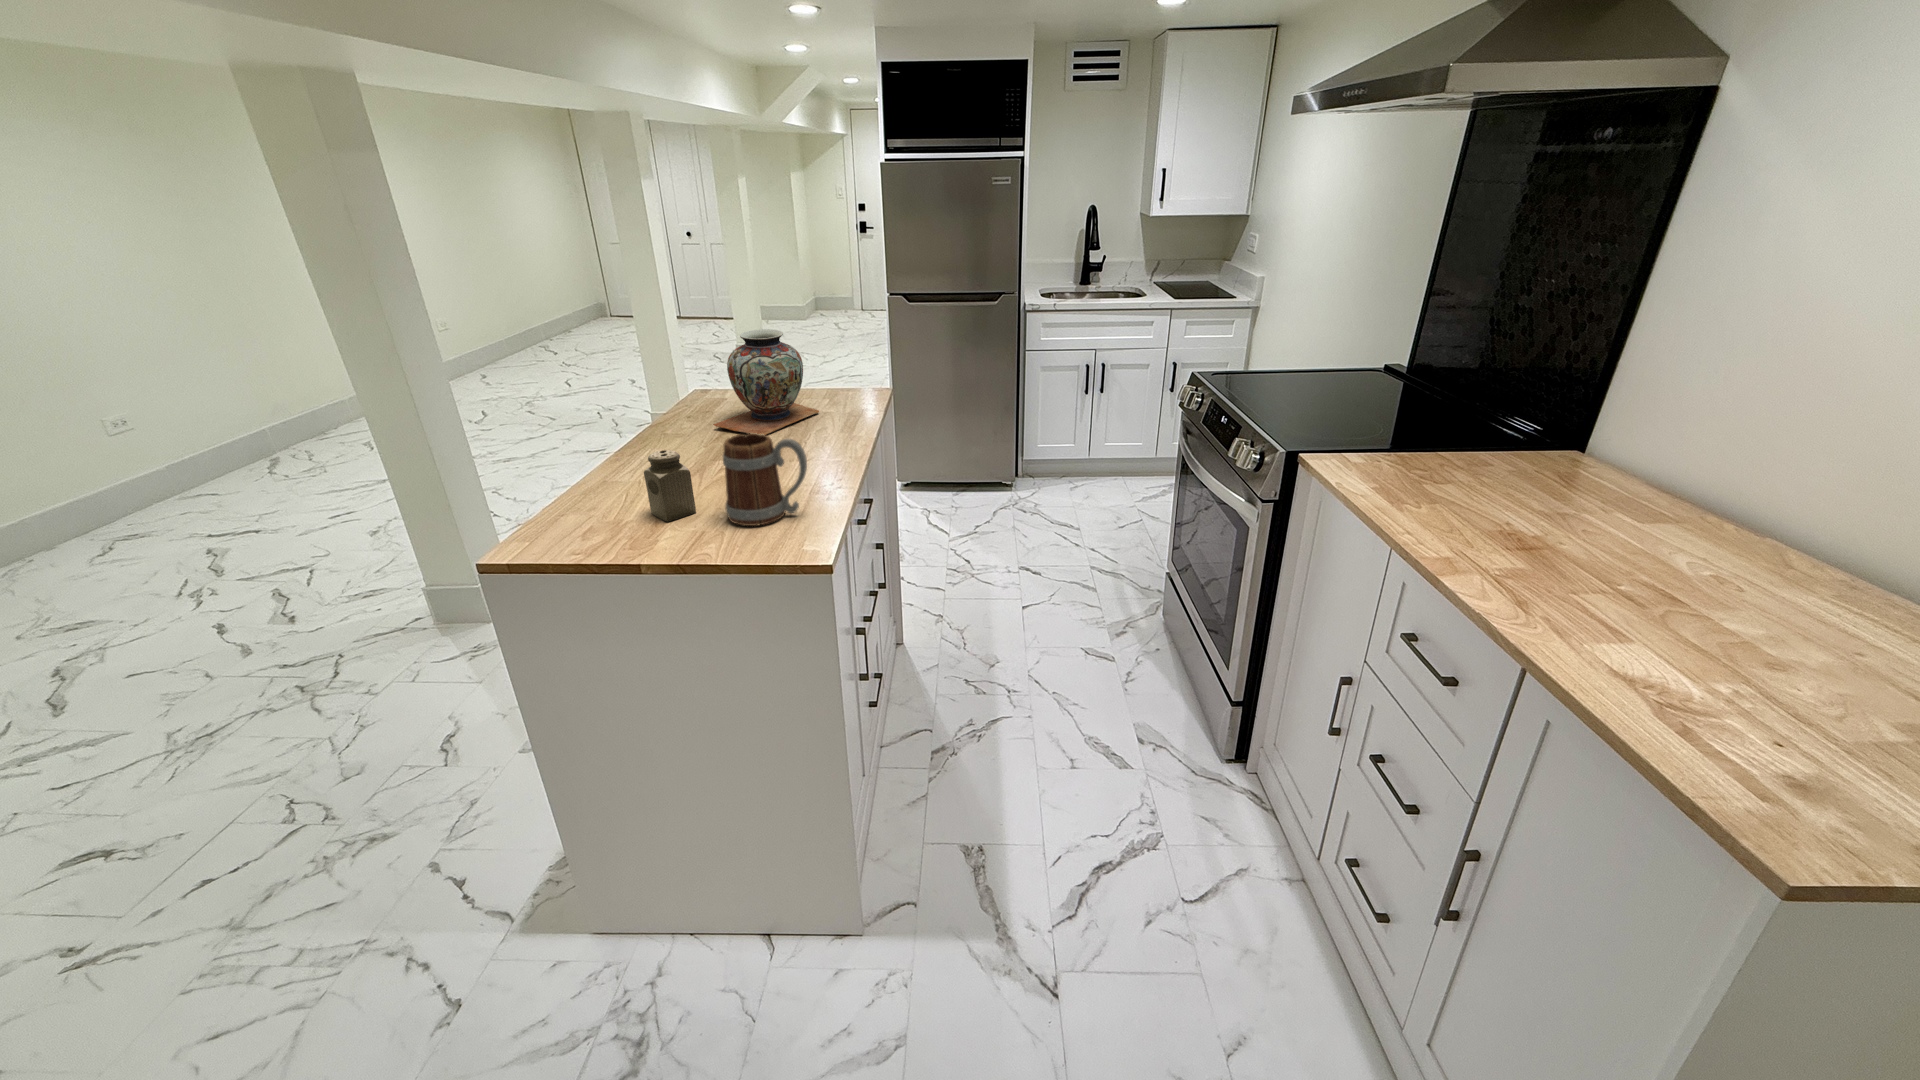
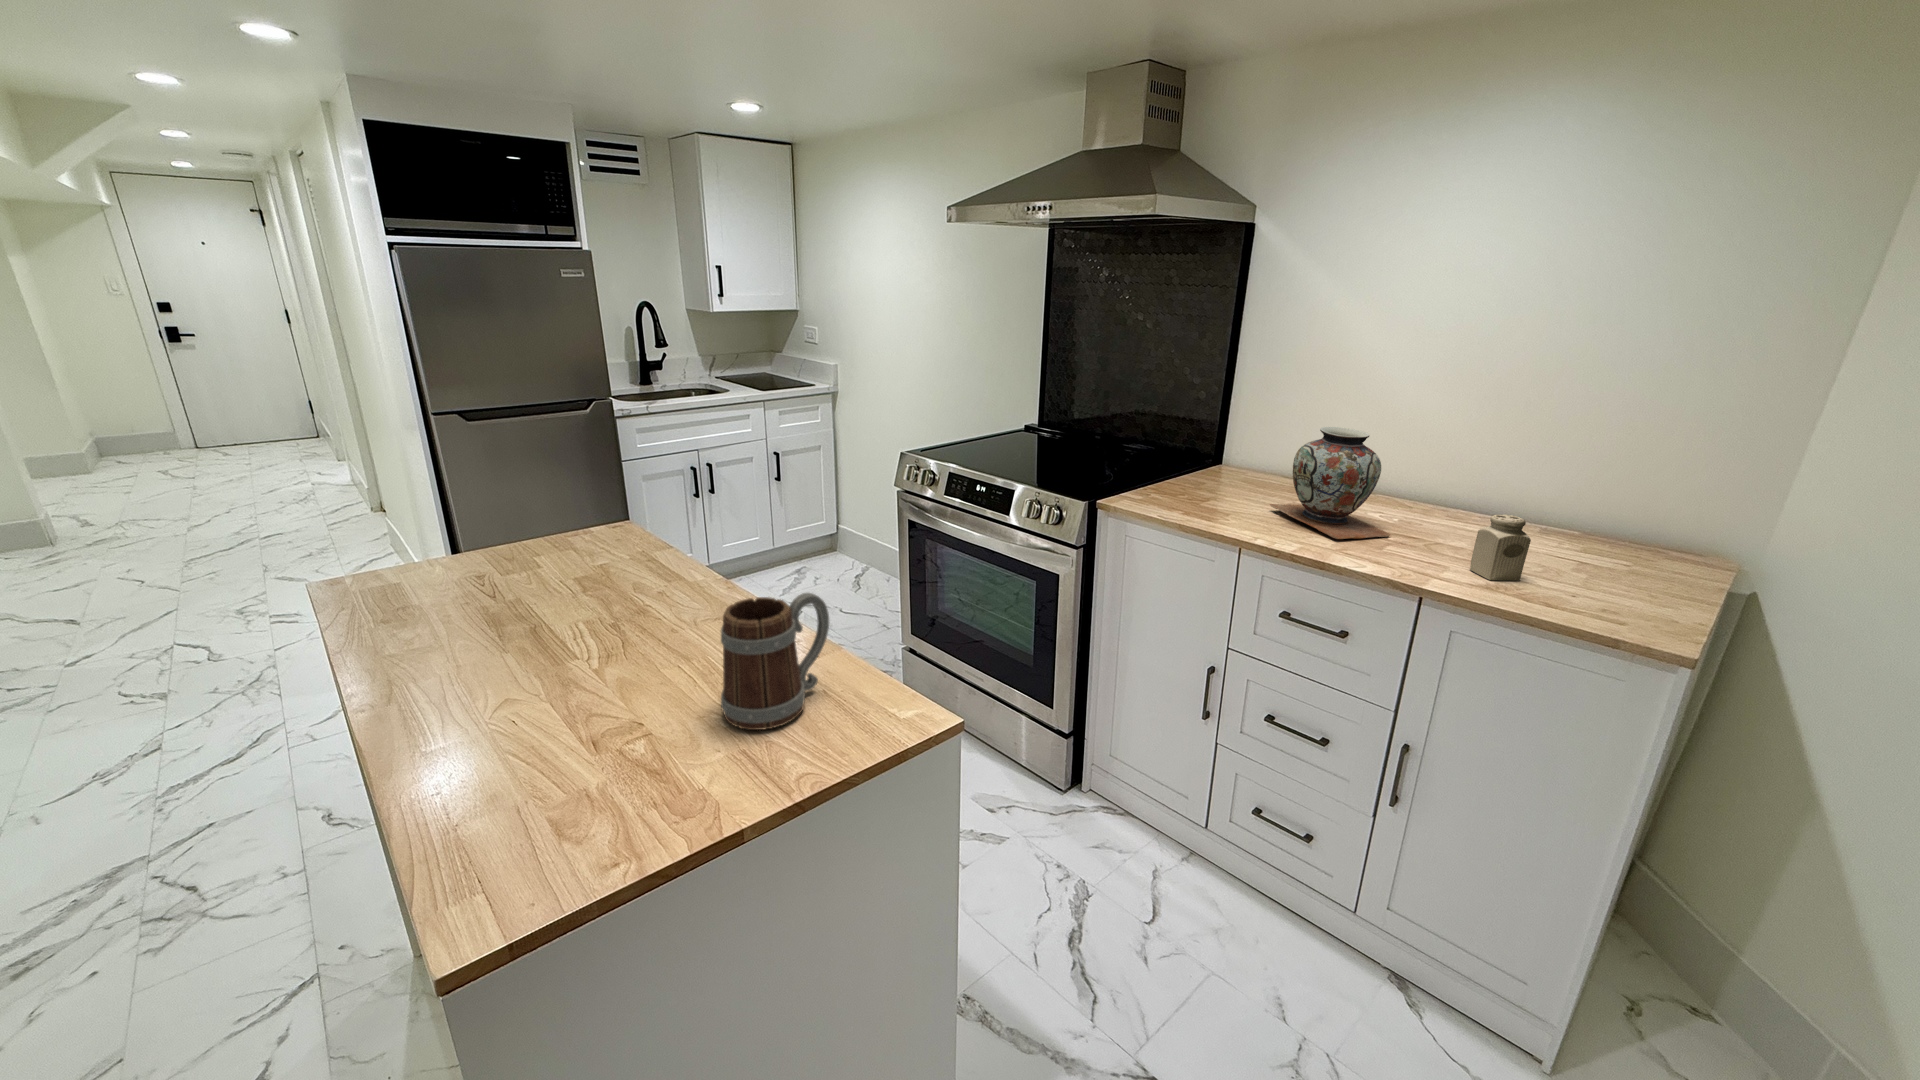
decorative vase: present [713,329,819,435] -> present [1270,427,1391,539]
salt shaker: present [644,450,696,522] -> present [1470,514,1531,580]

